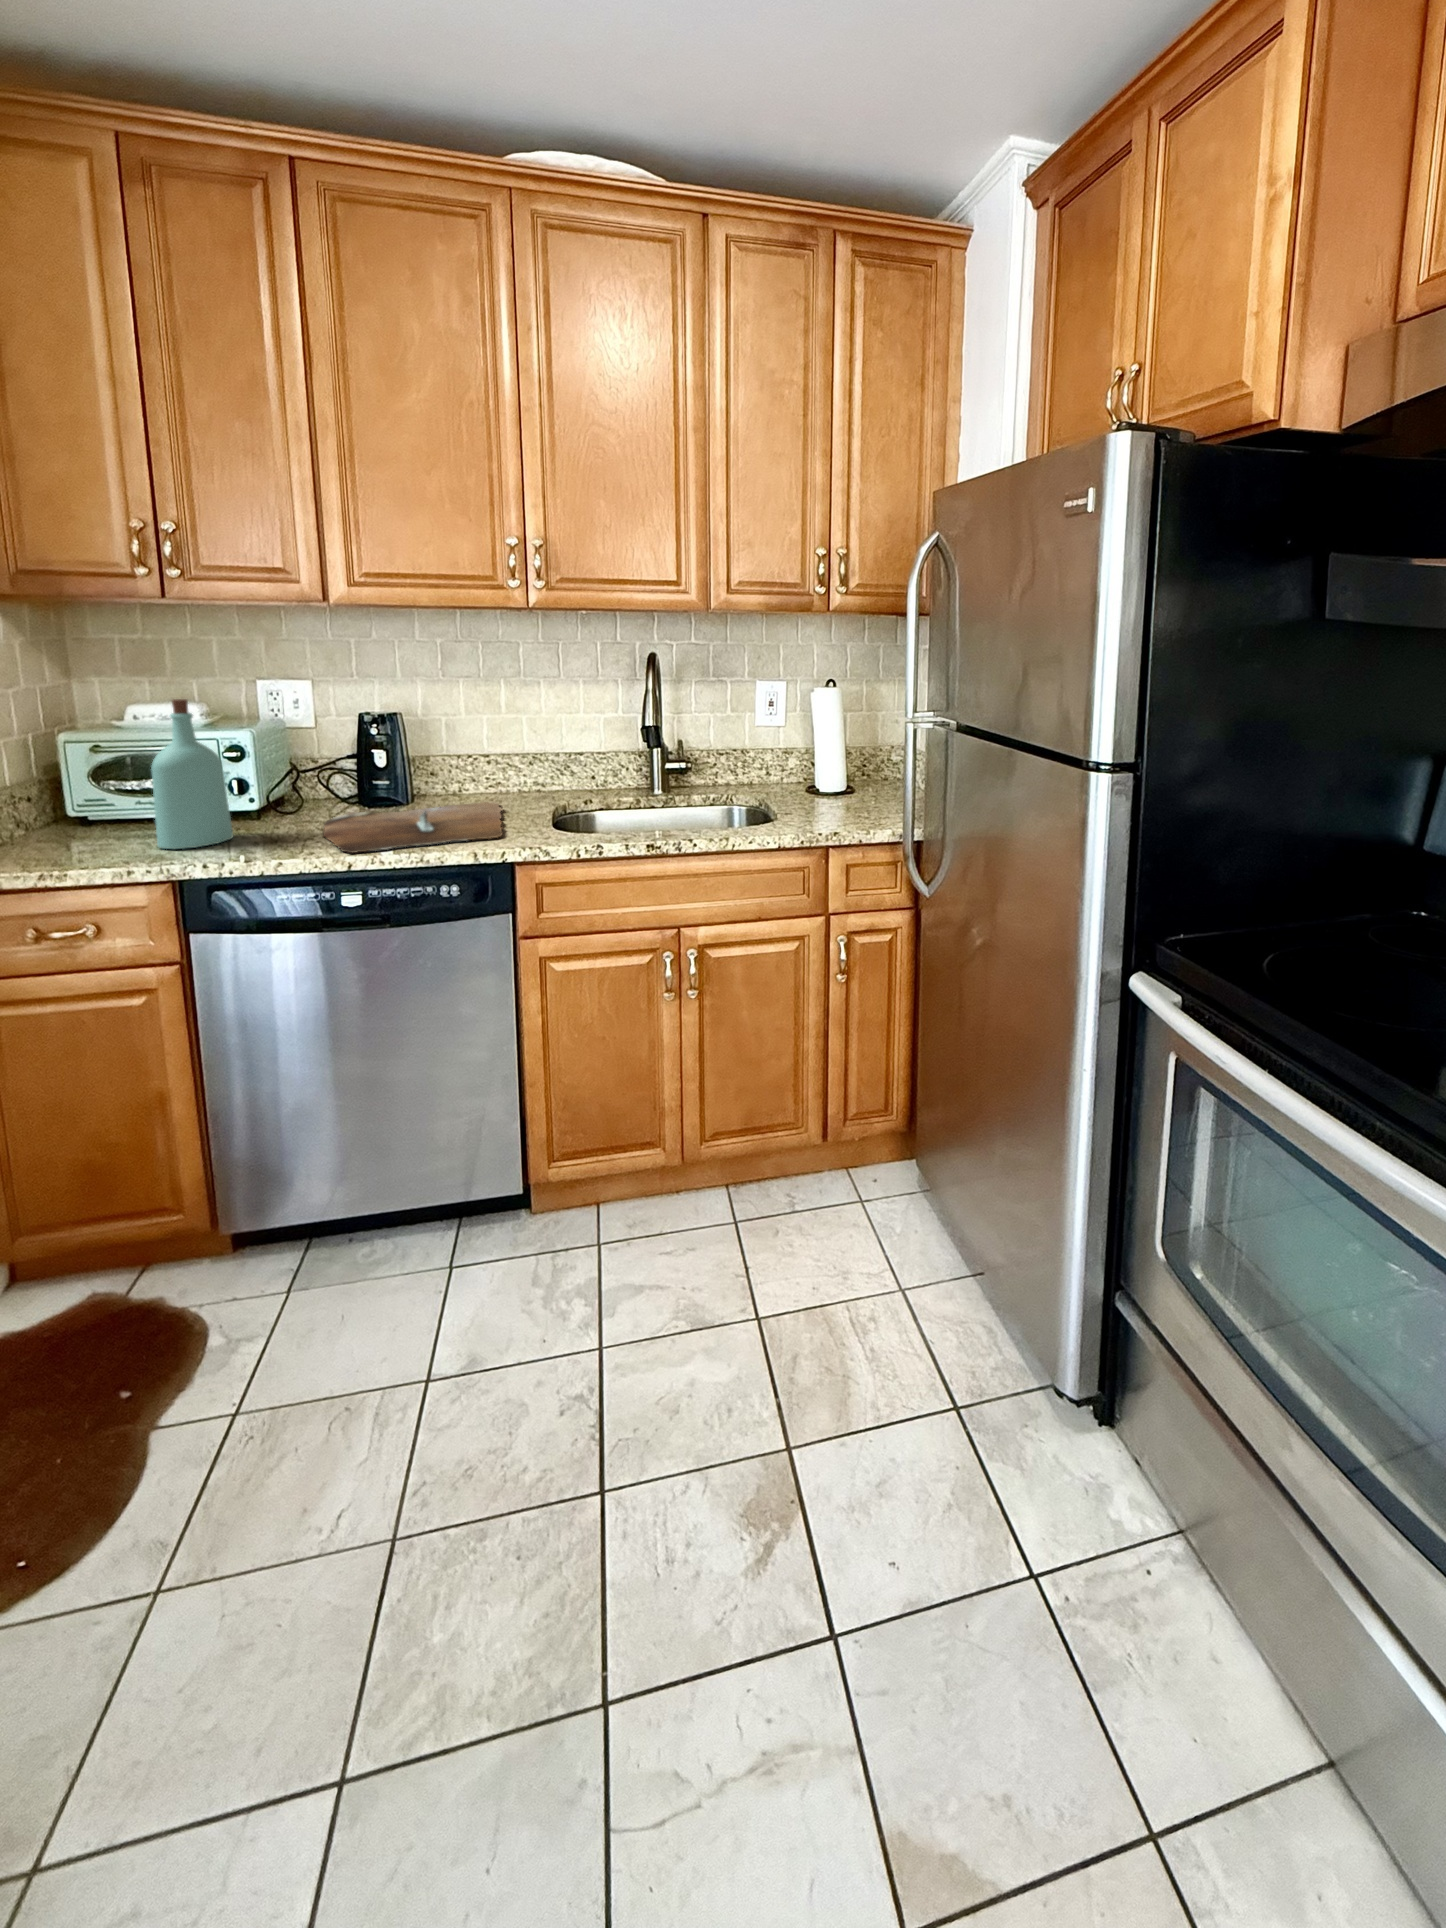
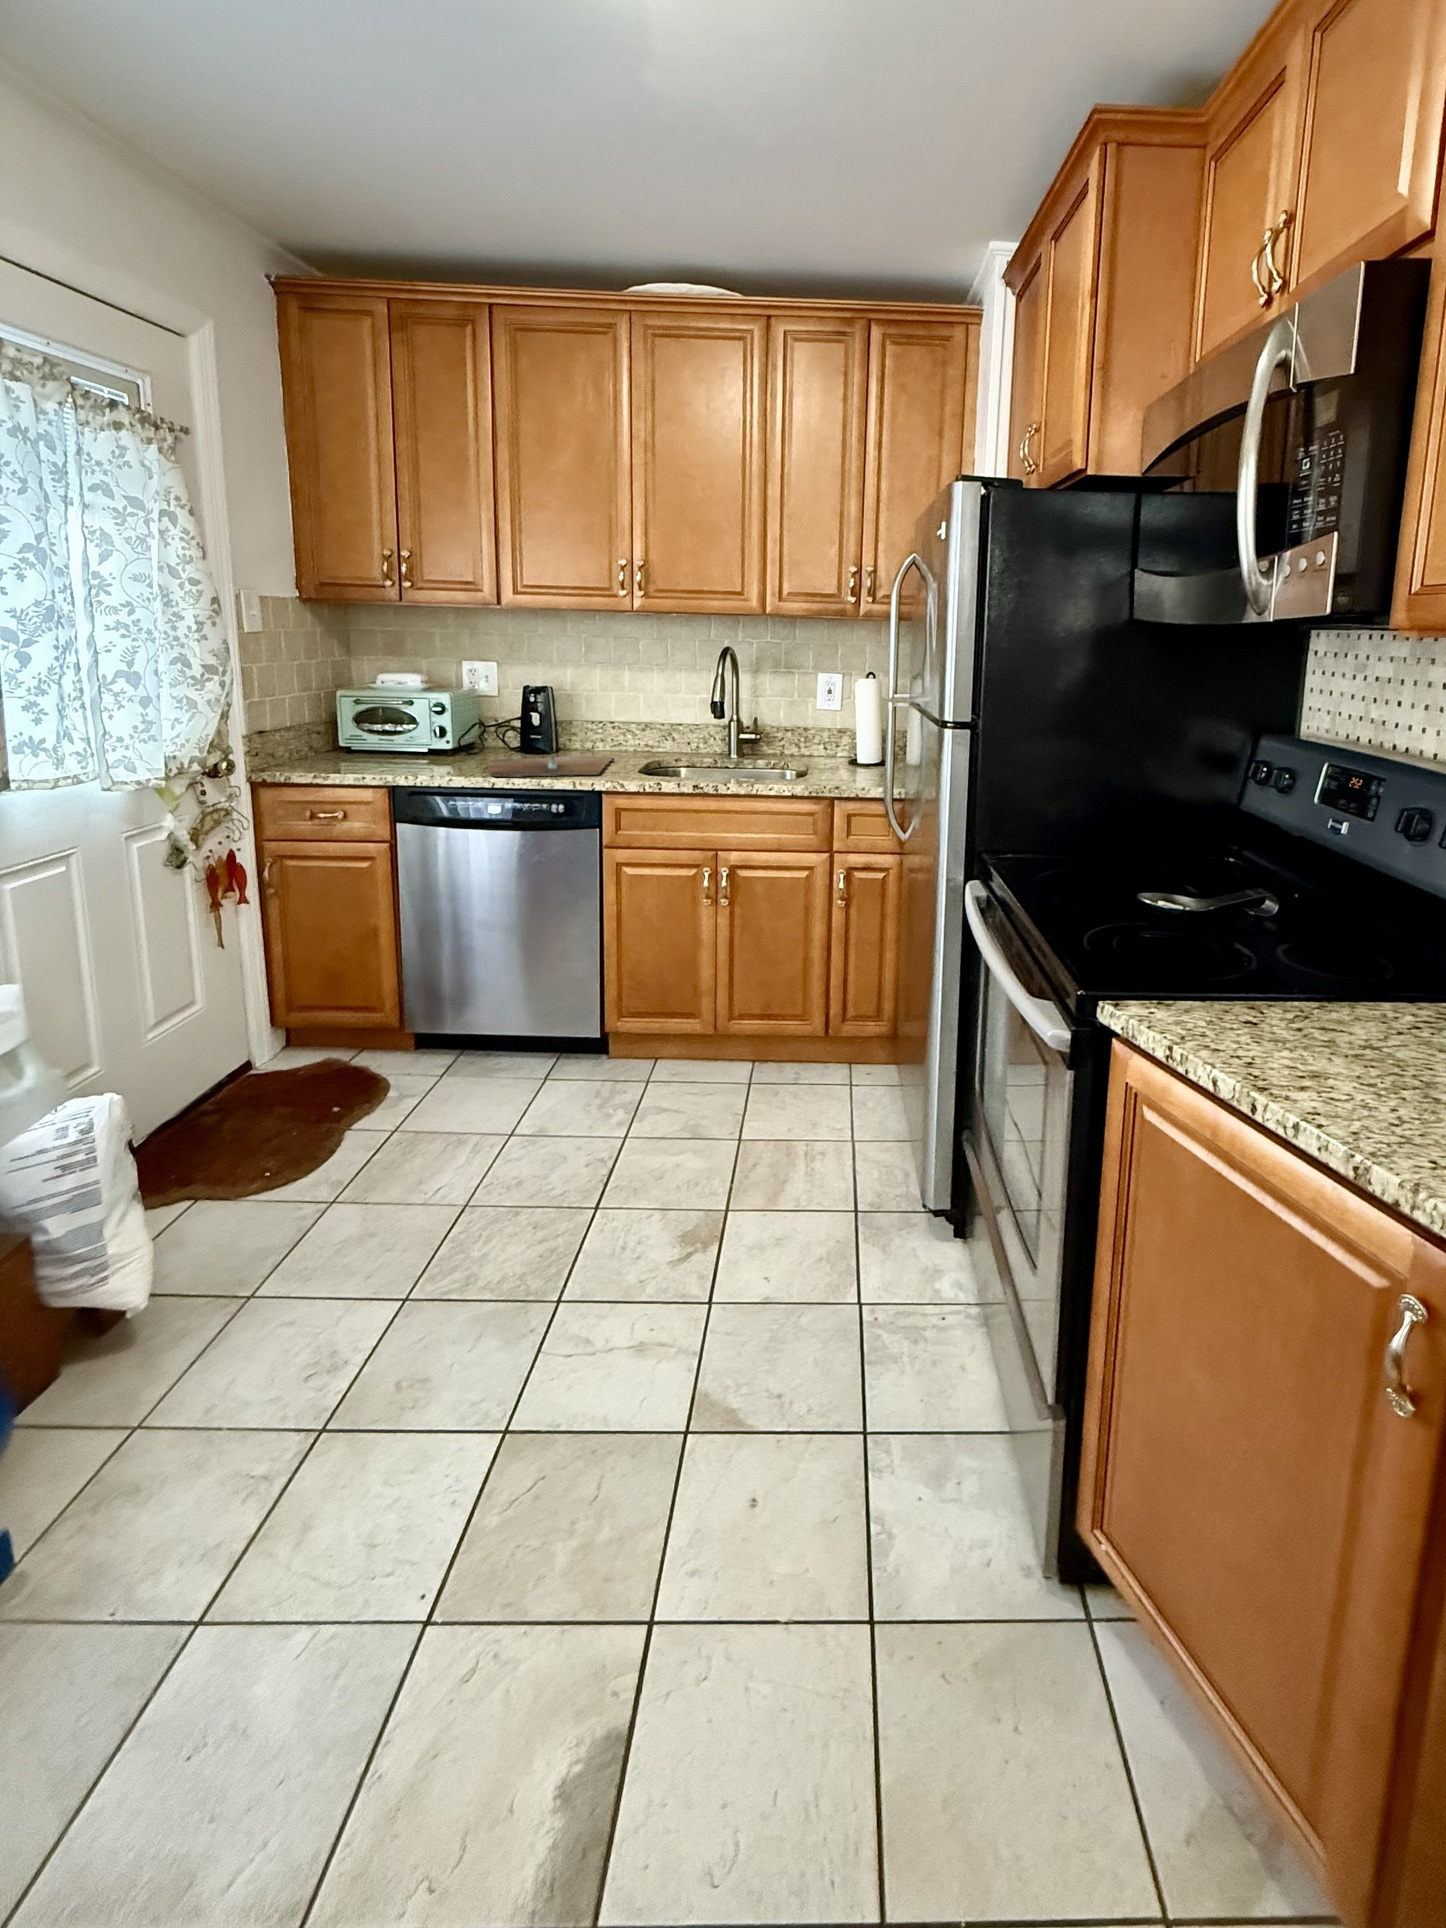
bottle: present [151,699,233,849] -> none [383,669,432,769]

